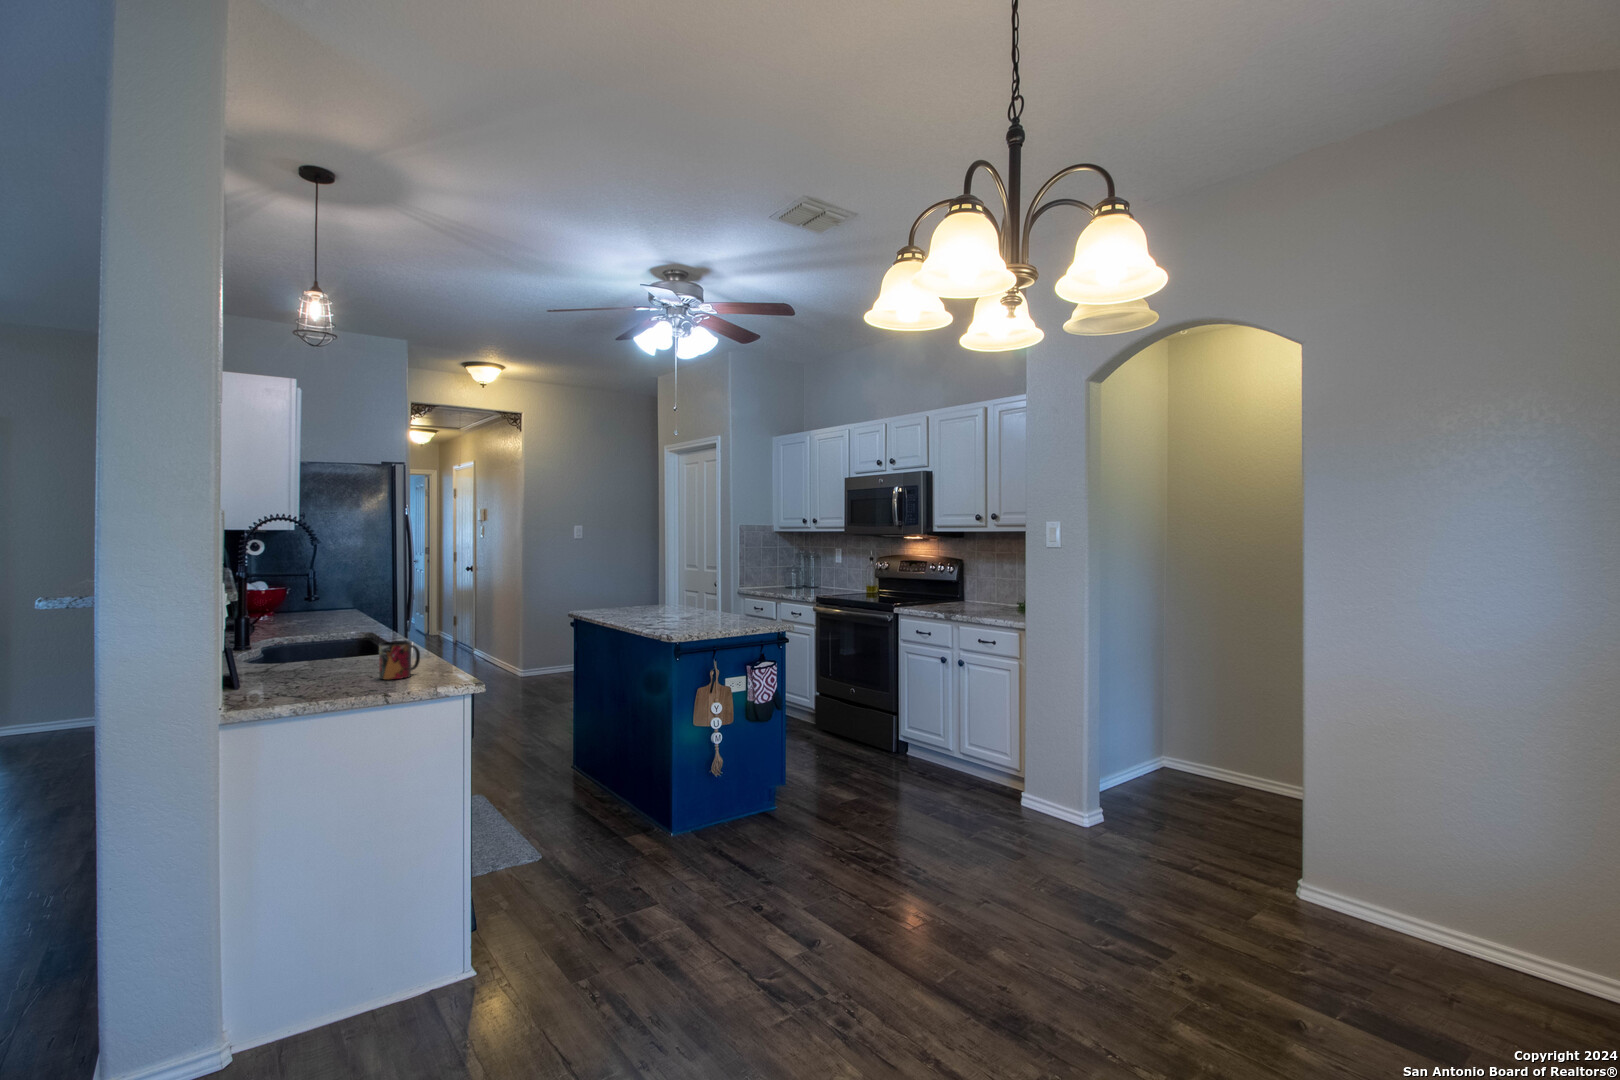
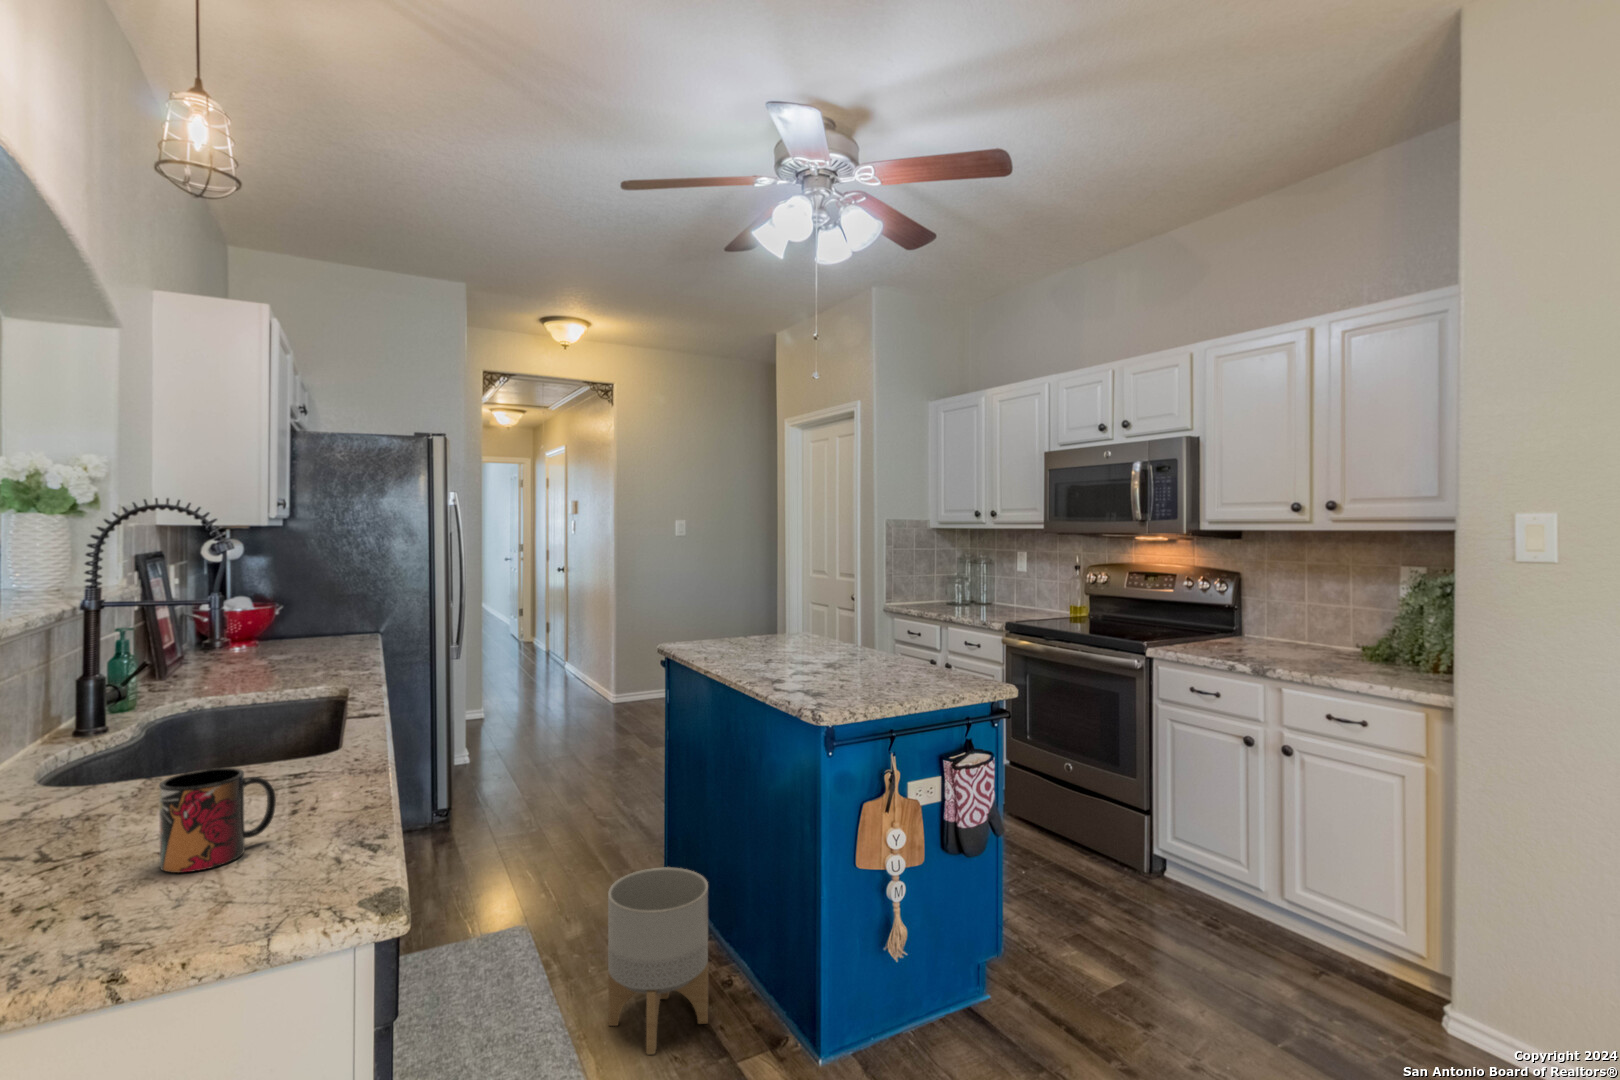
planter: none [549,740,610,838] -> present [608,867,708,1054]

